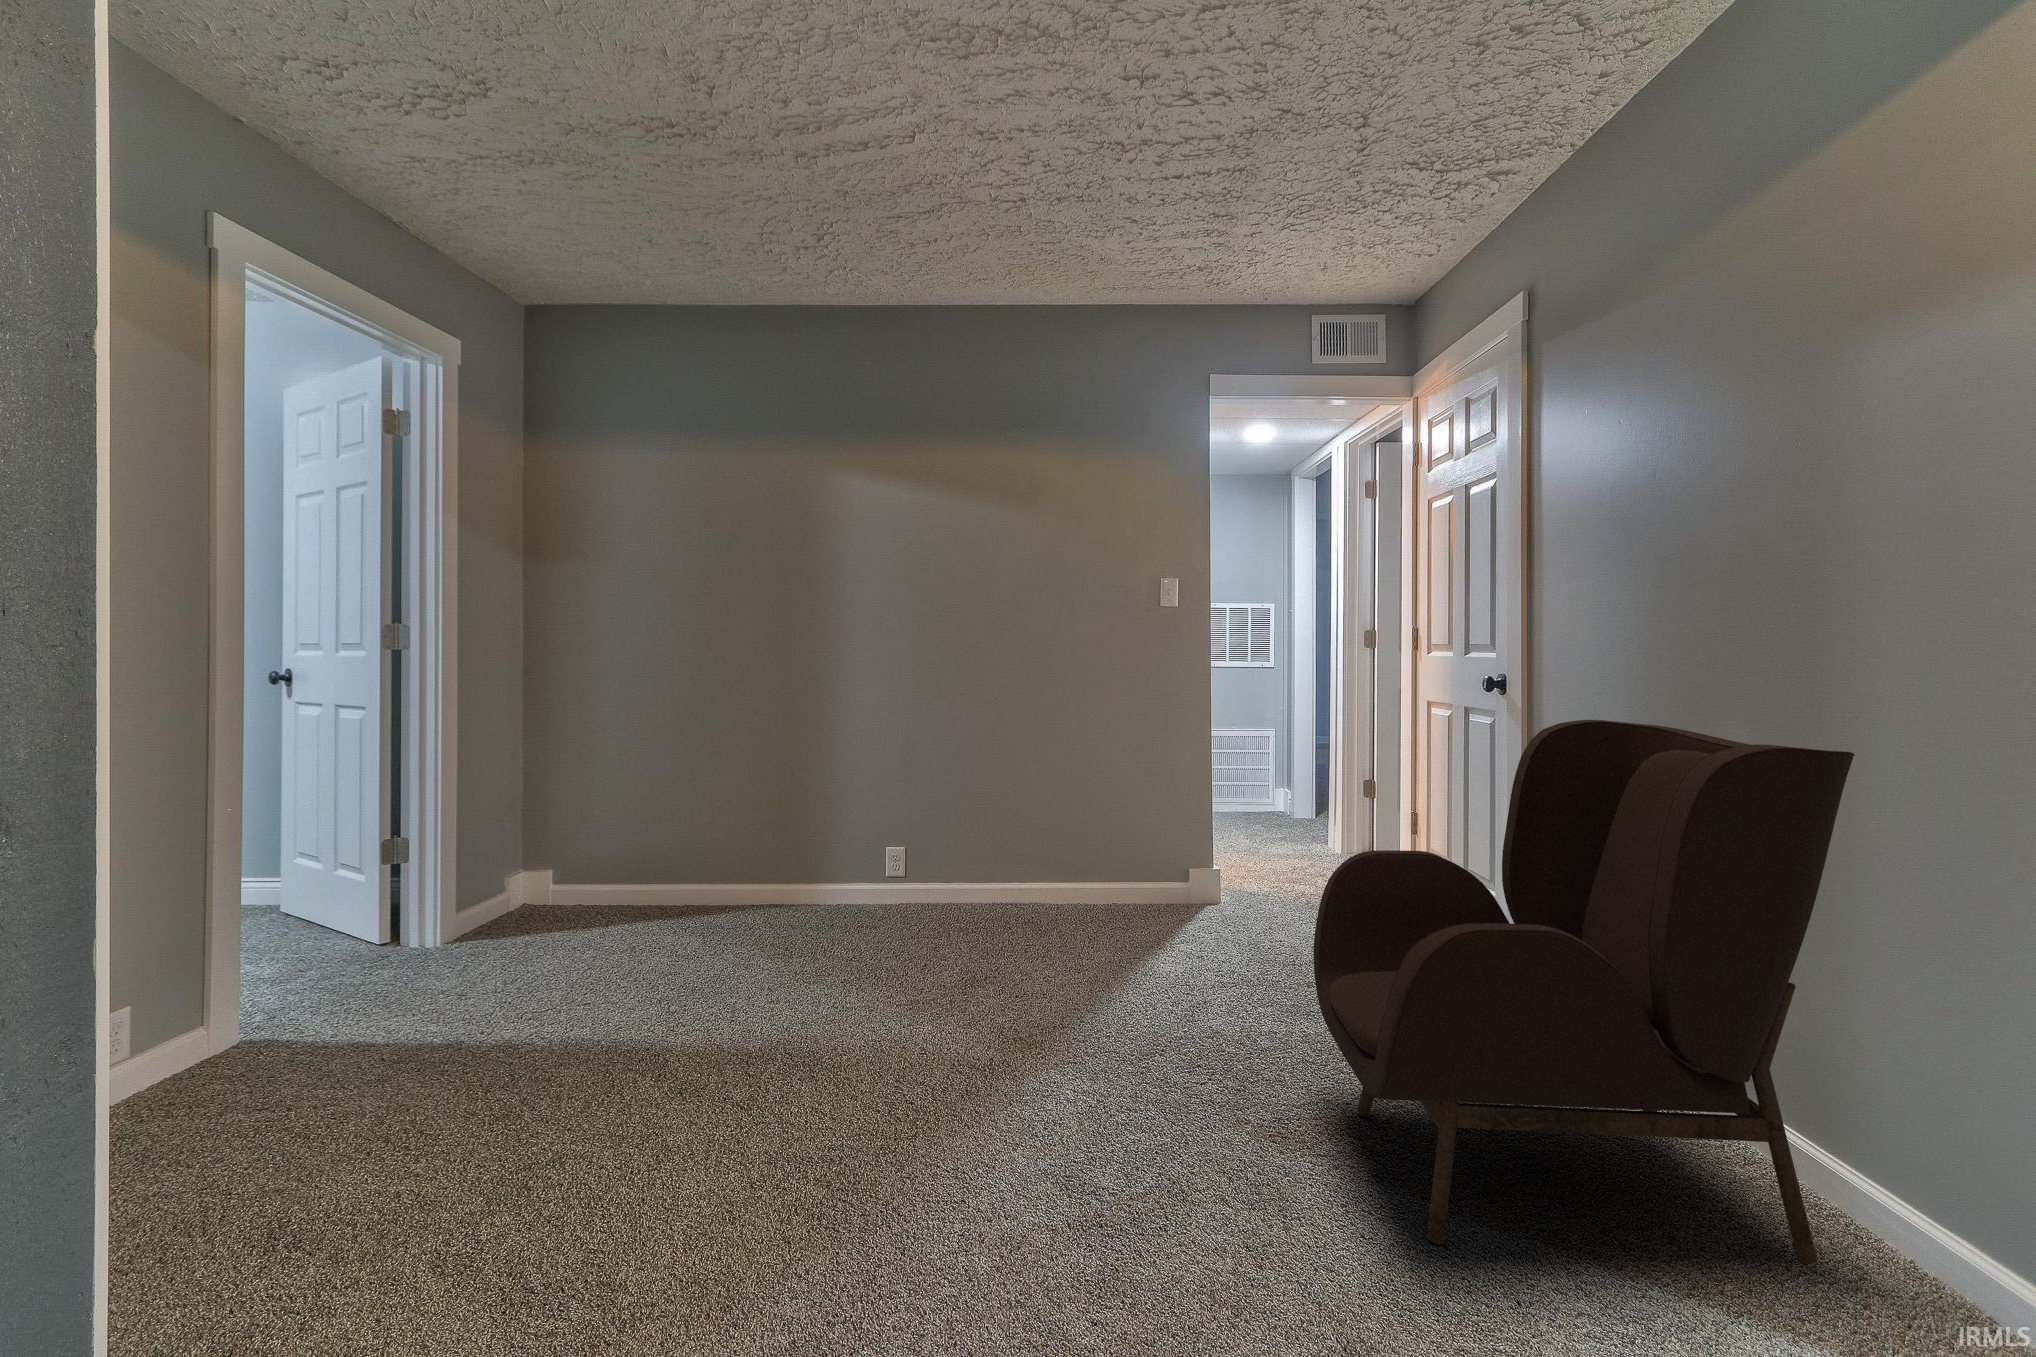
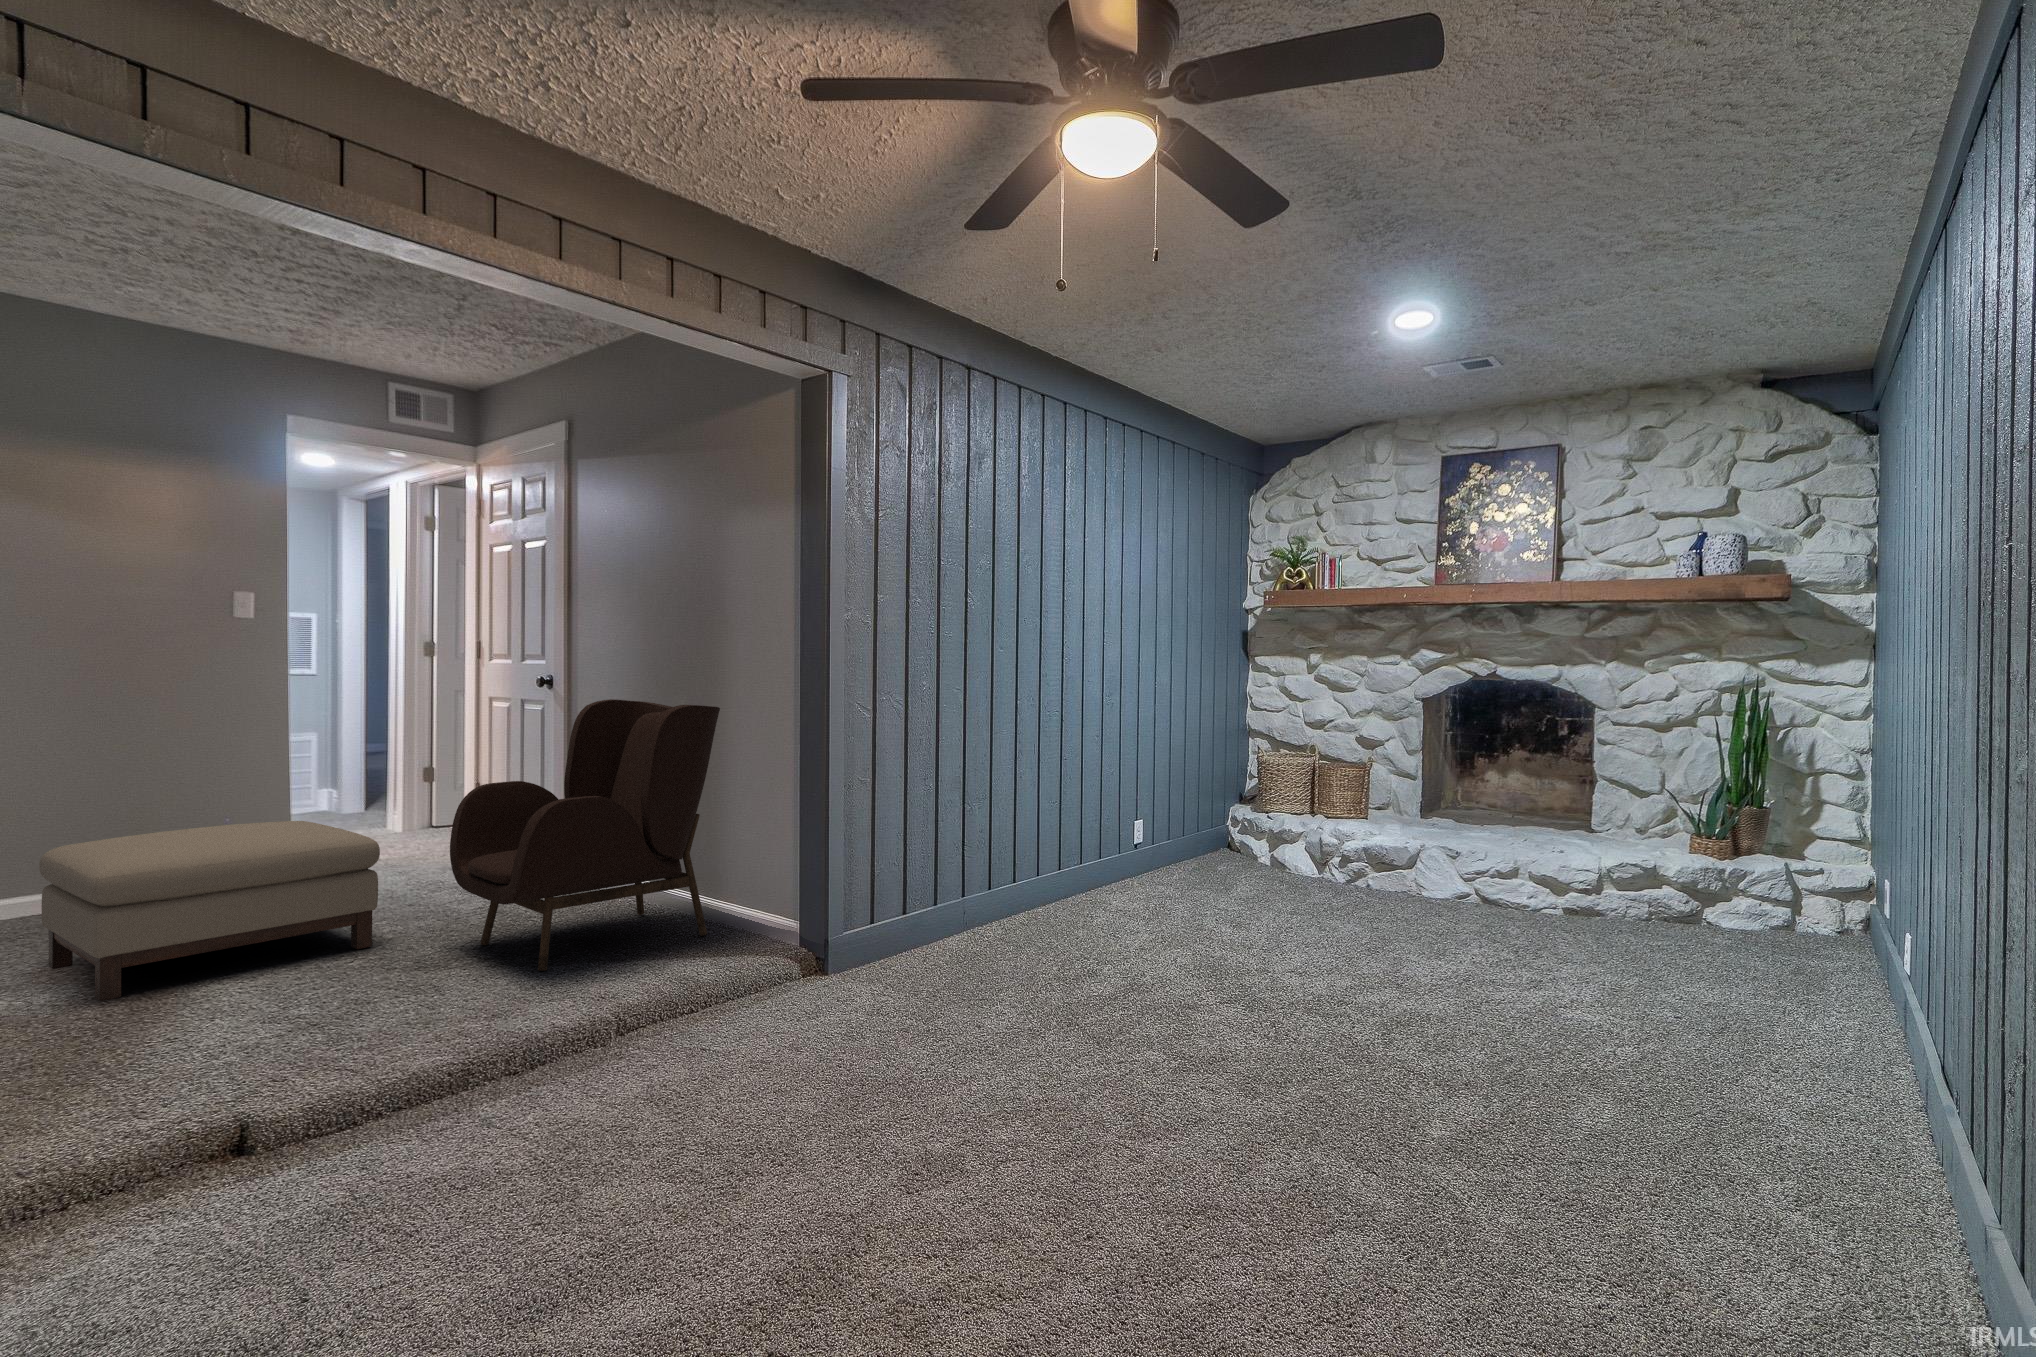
ottoman: none [920,854,1231,1061] -> present [39,821,380,1001]

